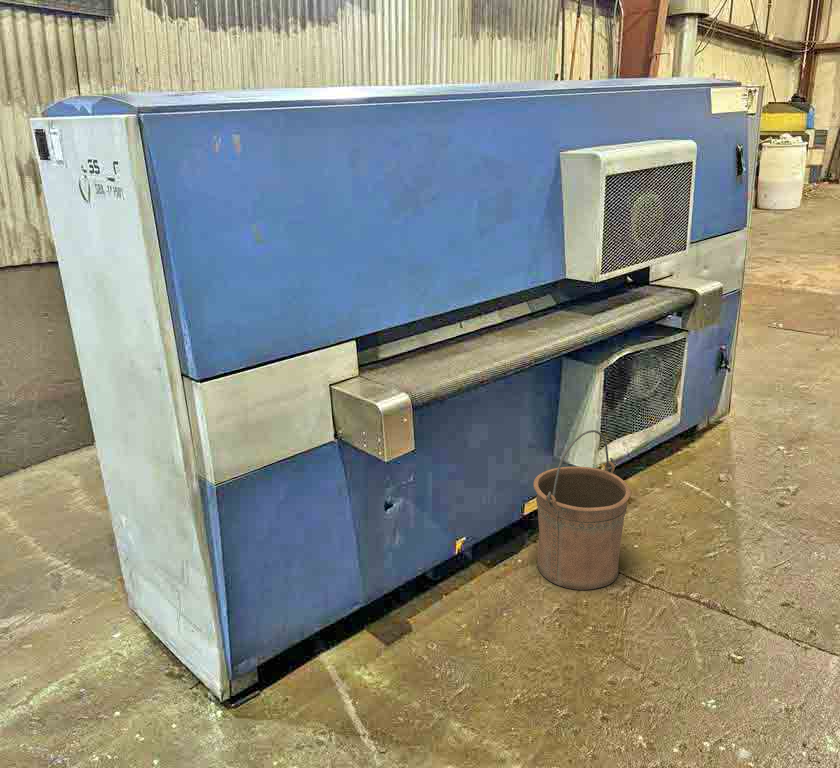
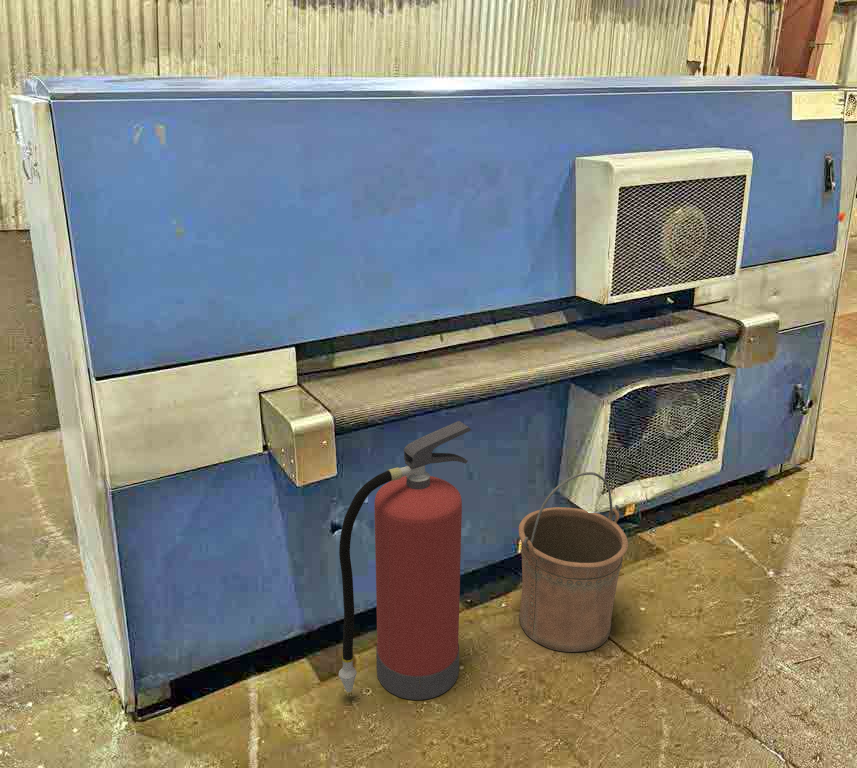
fire extinguisher: none [409,393,508,650] -> present [339,421,471,700]

